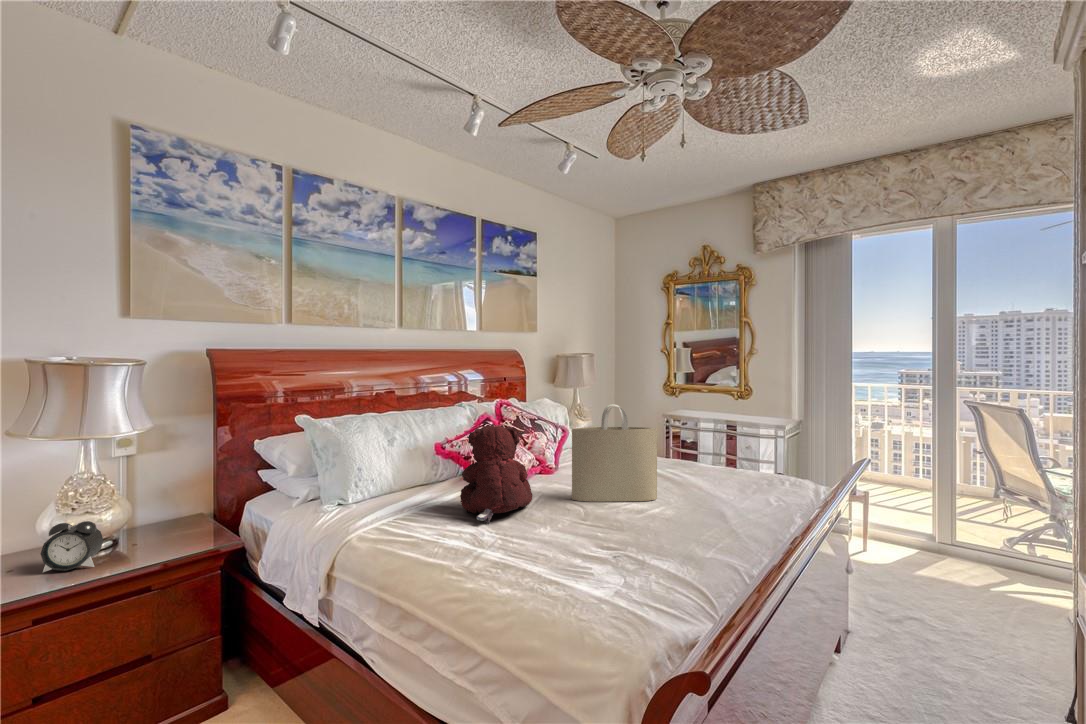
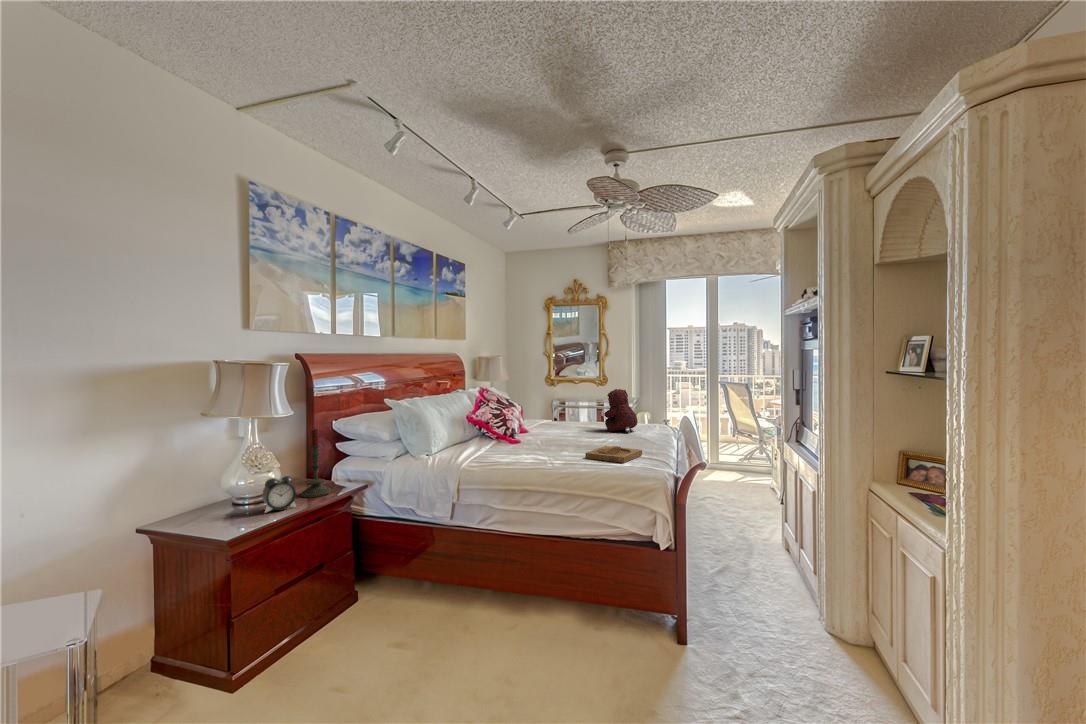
tote bag: present [572,404,657,502] -> none [559,384,603,442]
teddy bear: present [460,424,532,524] -> present [604,389,638,433]
candle: none [148,450,194,549] -> present [301,428,331,498]
tray: none [551,529,668,587] -> present [585,446,642,463]

